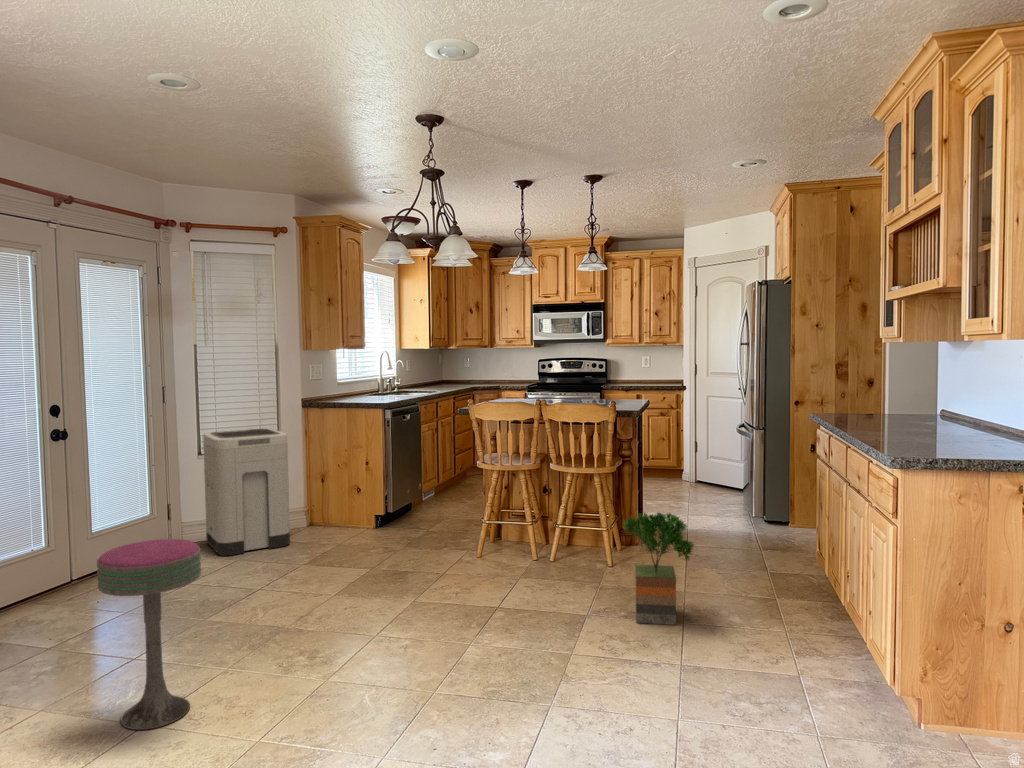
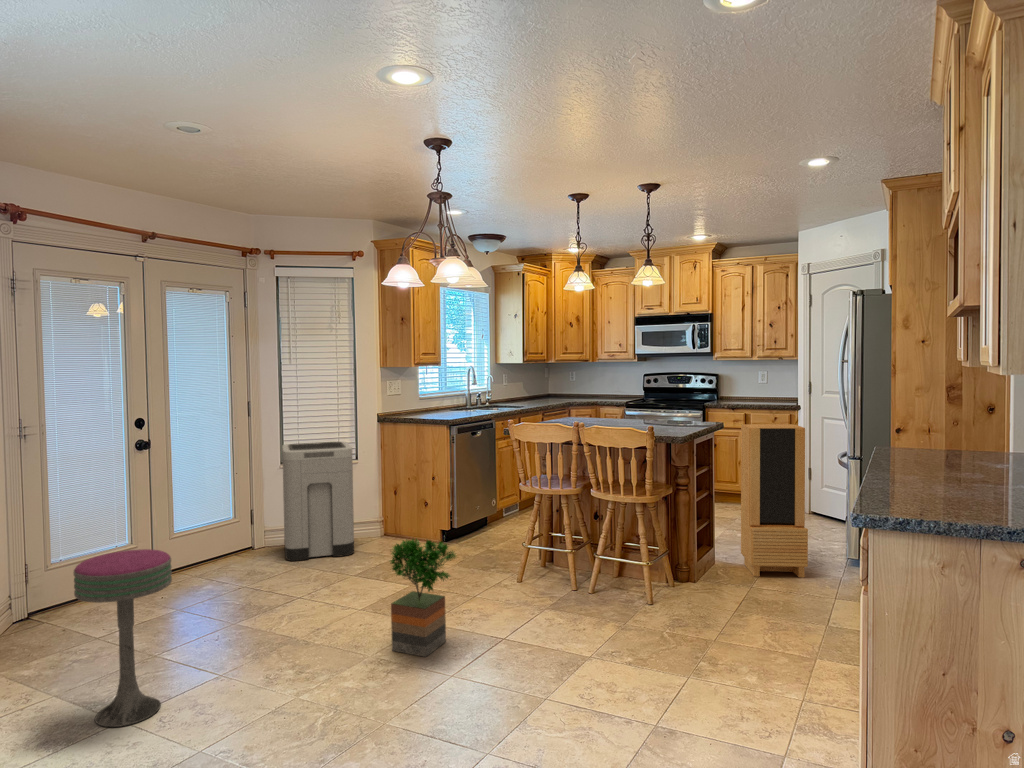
storage cabinet: none [666,400,728,537] -> present [741,424,808,578]
potted tree: present [623,512,694,625] -> present [390,539,456,657]

